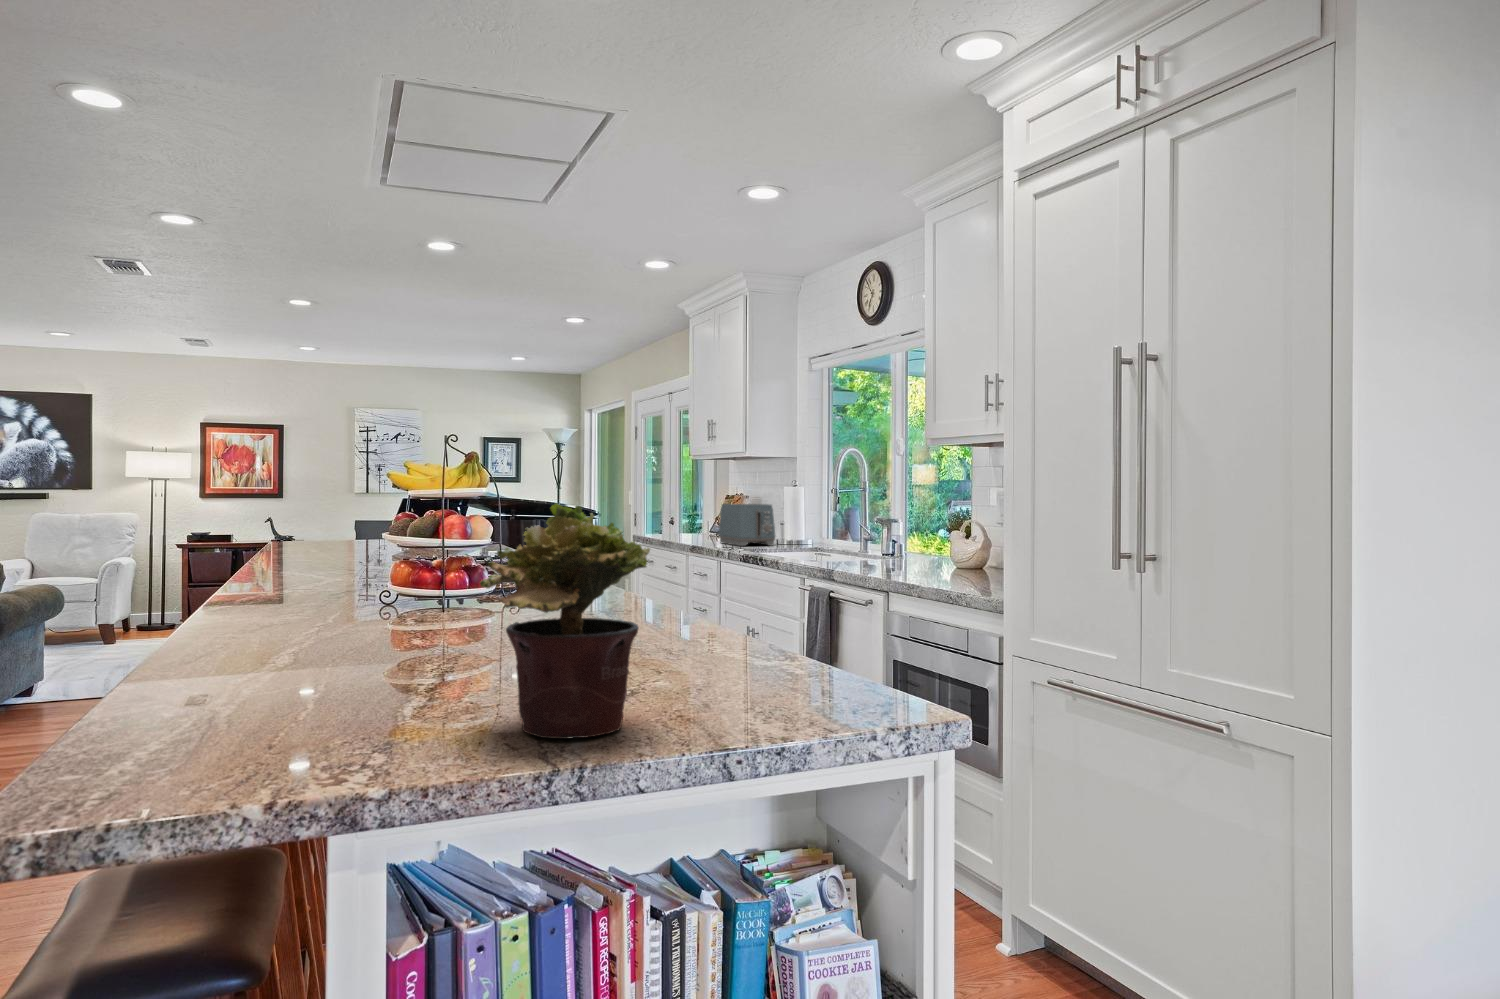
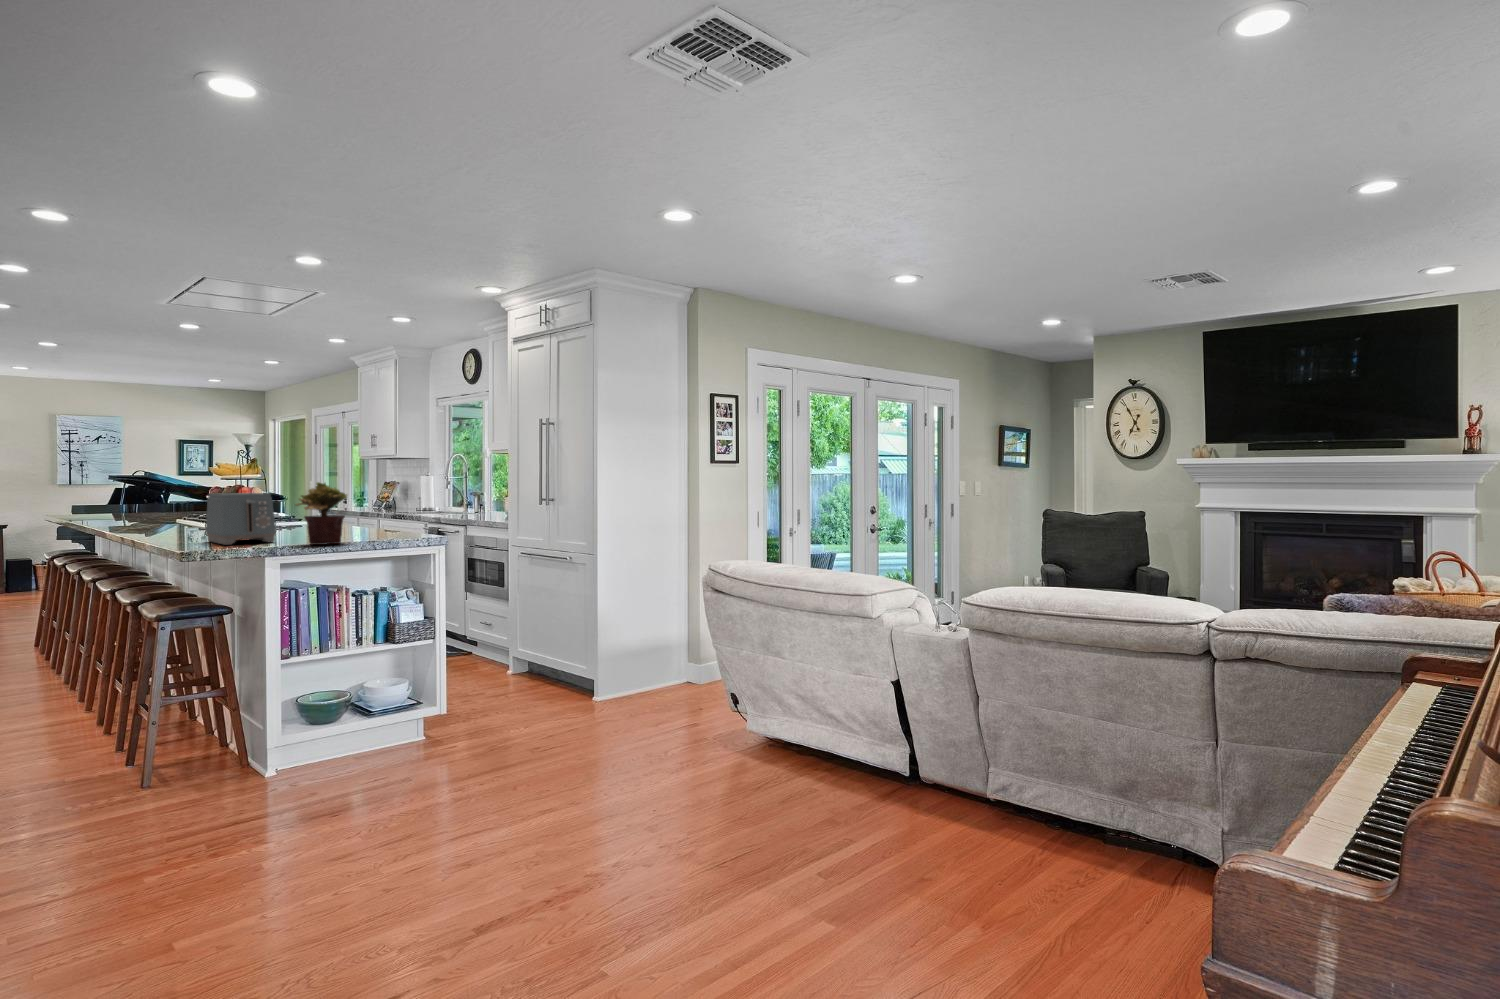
toaster: present [719,504,775,546] -> present [206,493,276,545]

